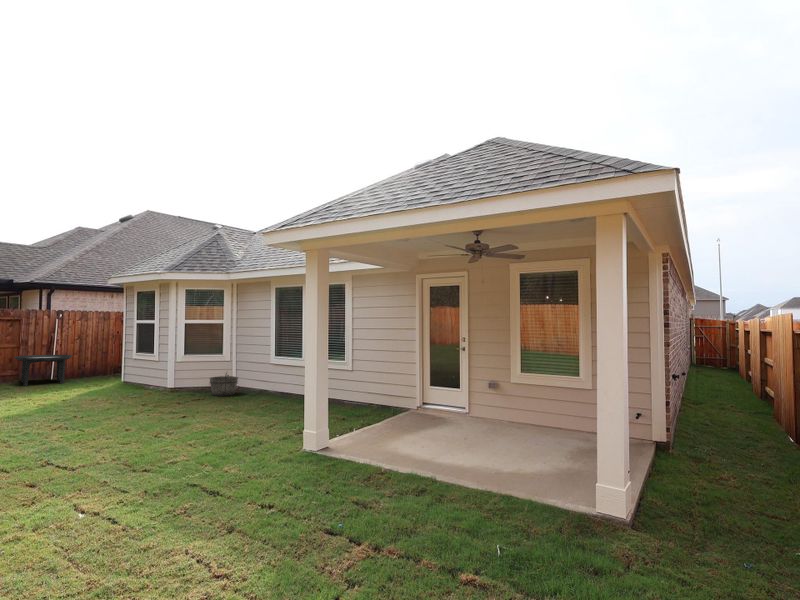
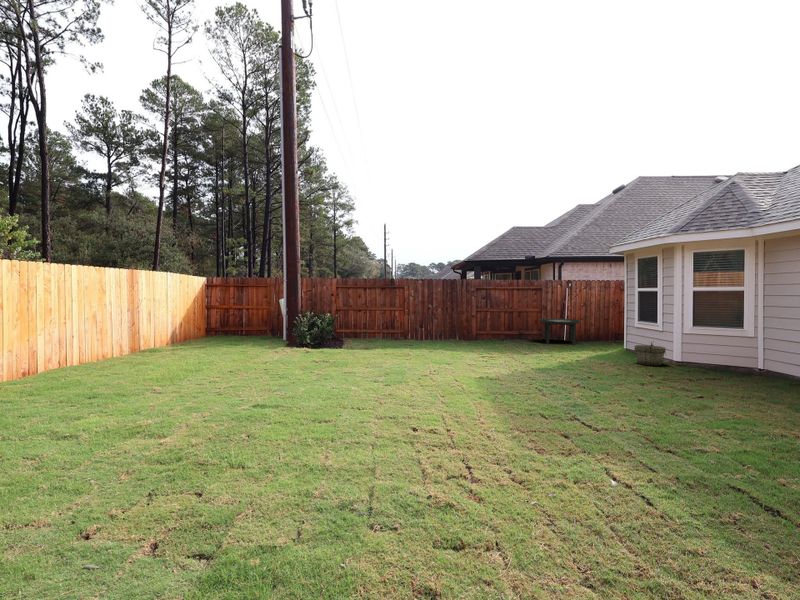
wooden bucket: present [210,373,238,396] -> present [634,342,666,365]

